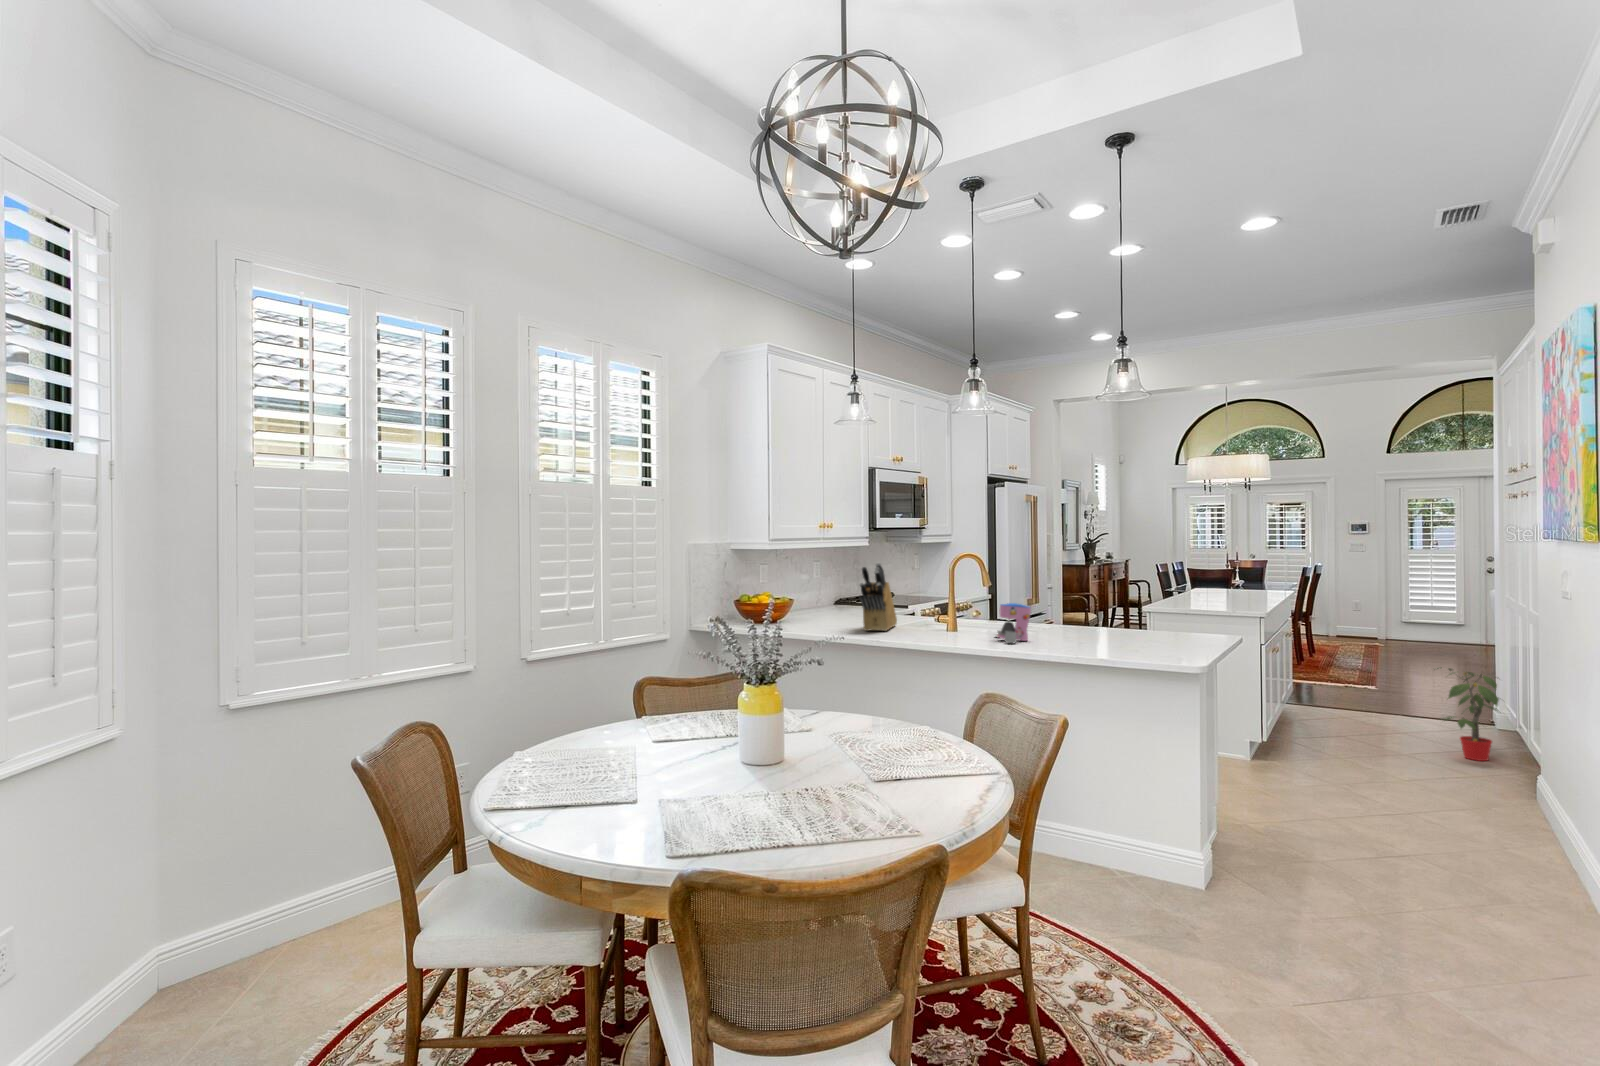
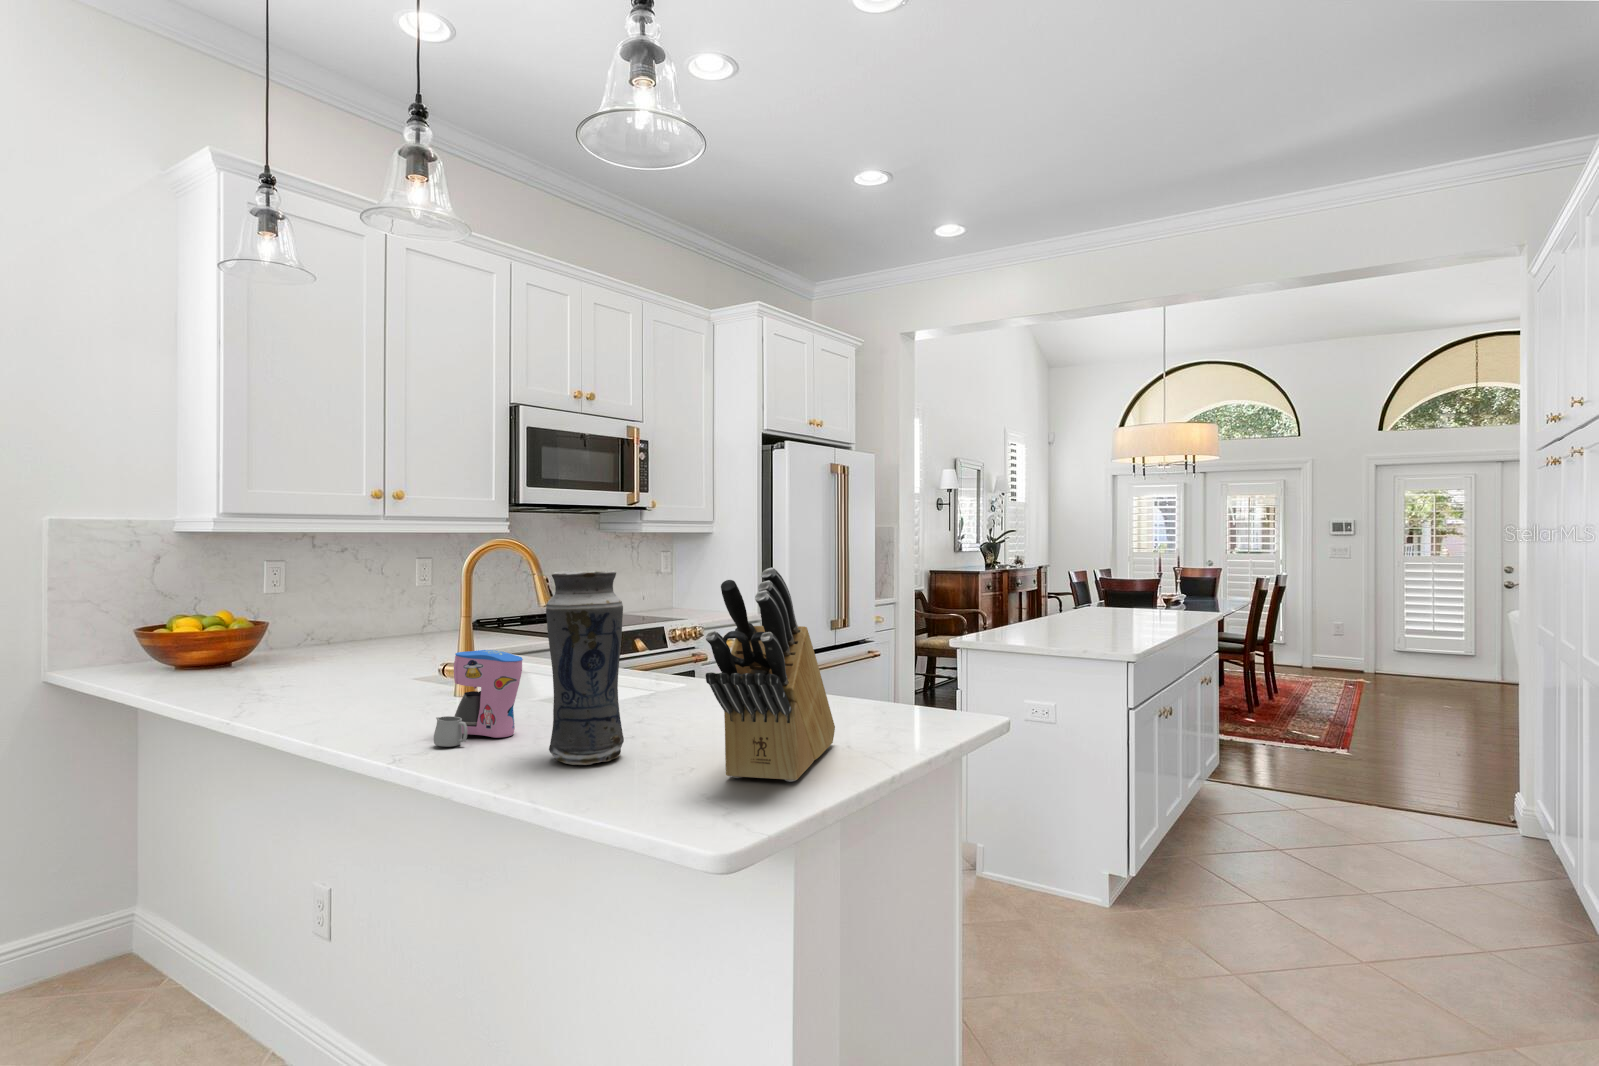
knife block: present [859,563,897,631] -> present [706,568,835,782]
vase: none [1064,567,1100,647] -> present [546,570,624,765]
potted plant: present [1437,668,1499,761] -> none [1416,746,1542,909]

